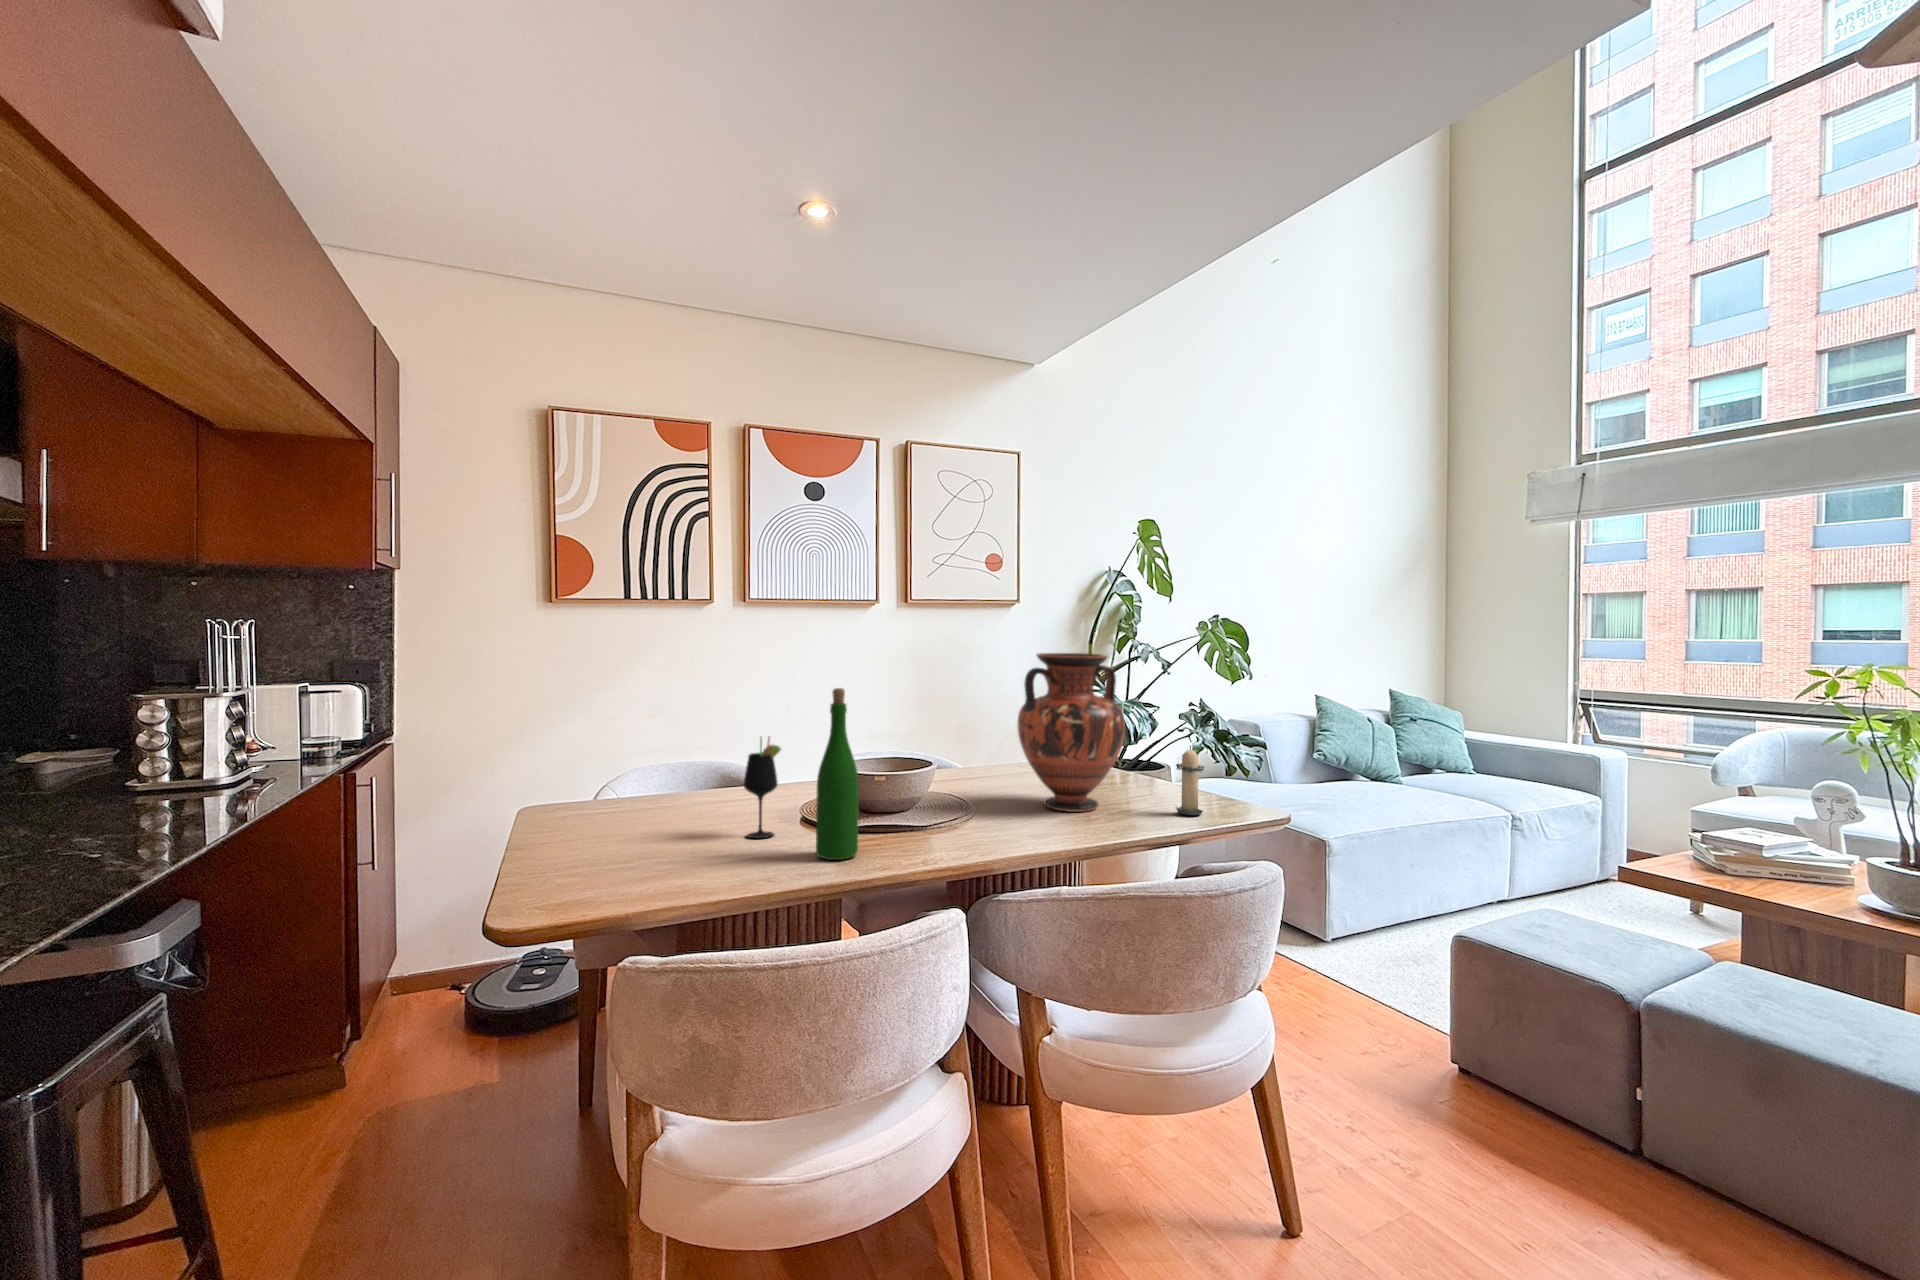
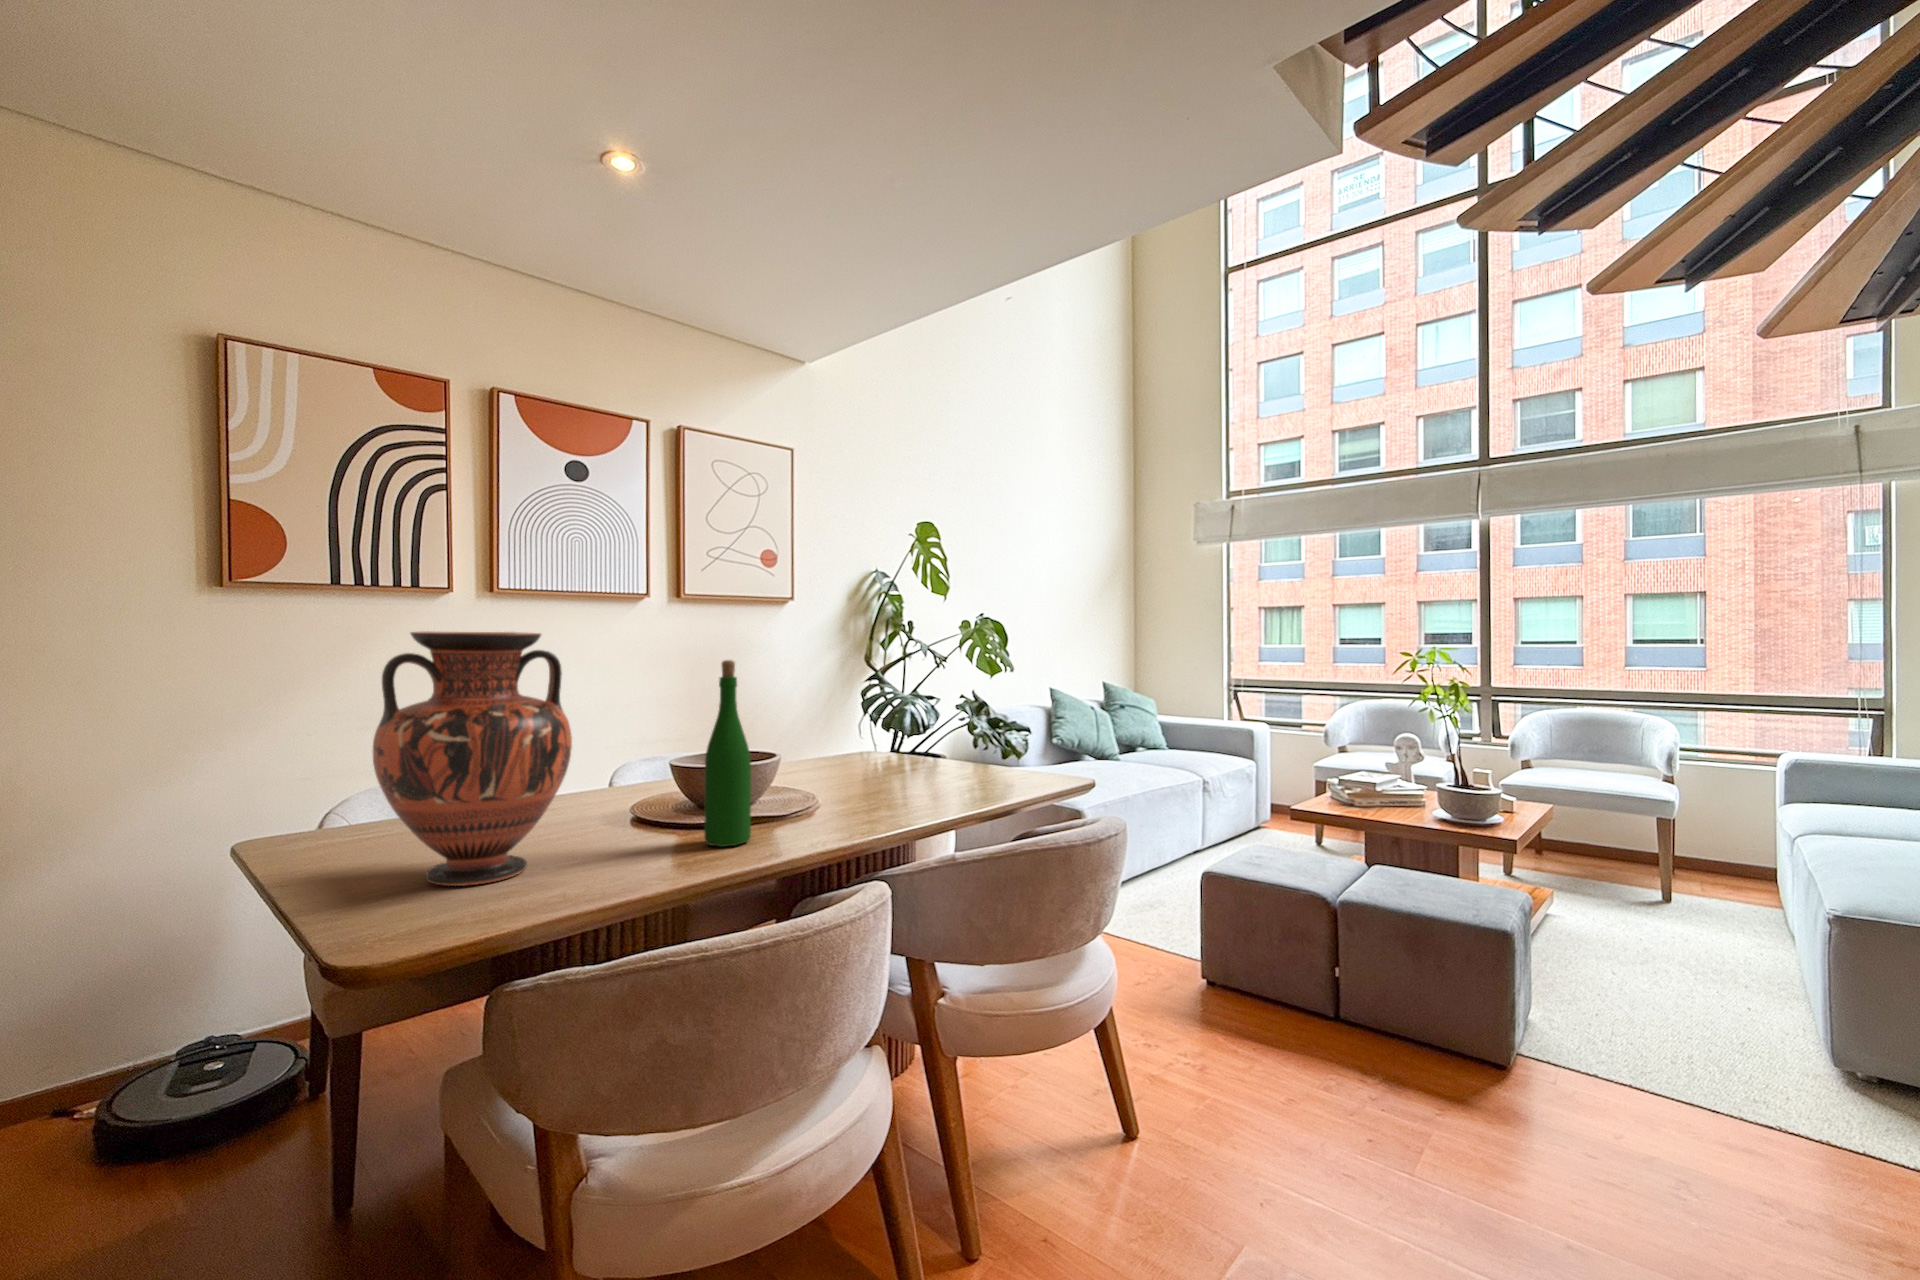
vase: present [1017,653,1125,812] -> present [373,632,572,886]
wine glass: present [744,736,781,838] -> none [595,719,643,836]
candle: present [1176,745,1204,815] -> none [1017,716,1048,782]

